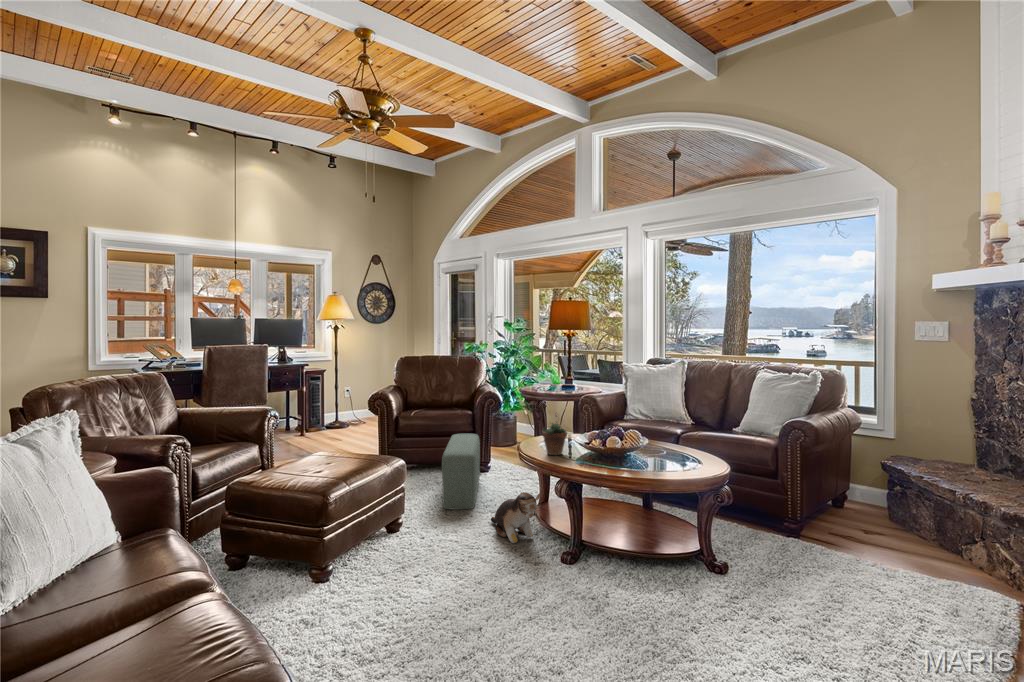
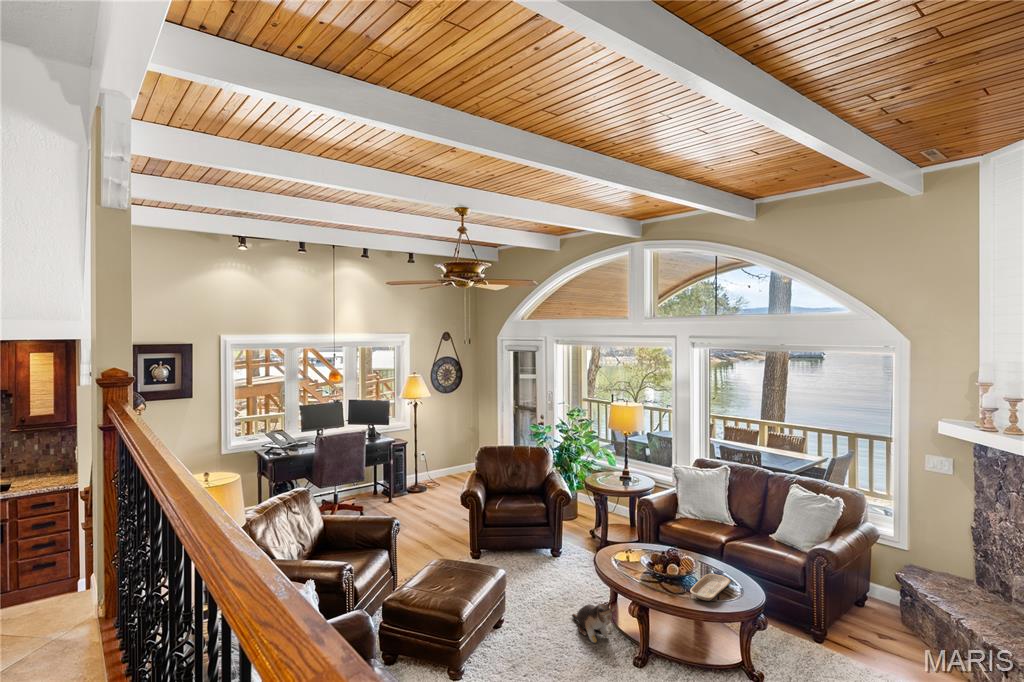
succulent plant: present [542,415,567,455] -> none [615,542,635,576]
pouf: present [442,433,480,509] -> none [529,527,556,601]
tray: none [634,448,686,471] -> present [690,574,731,601]

